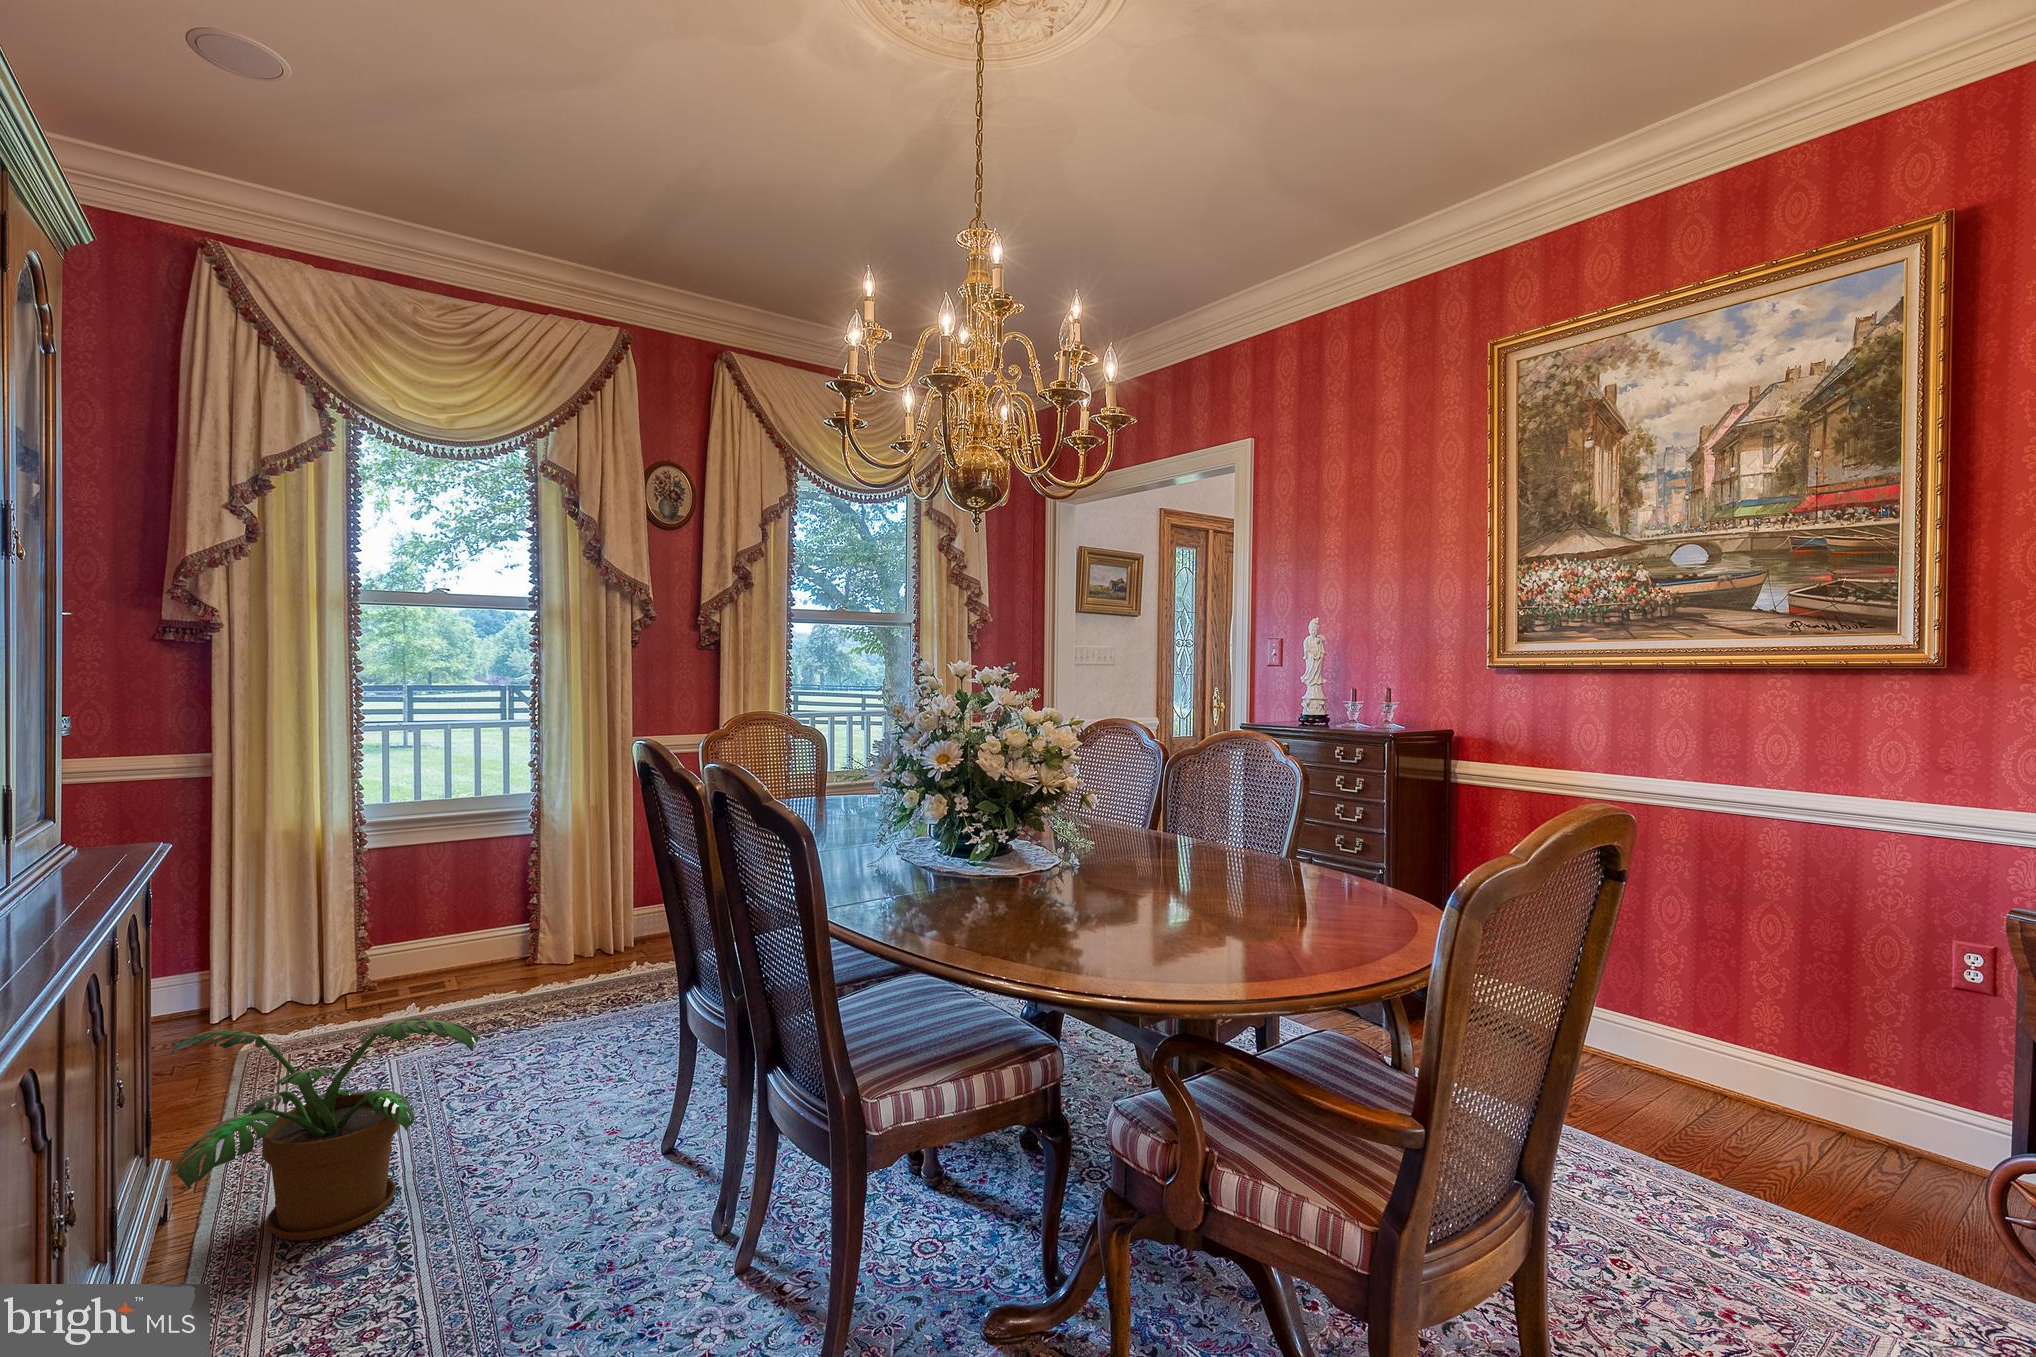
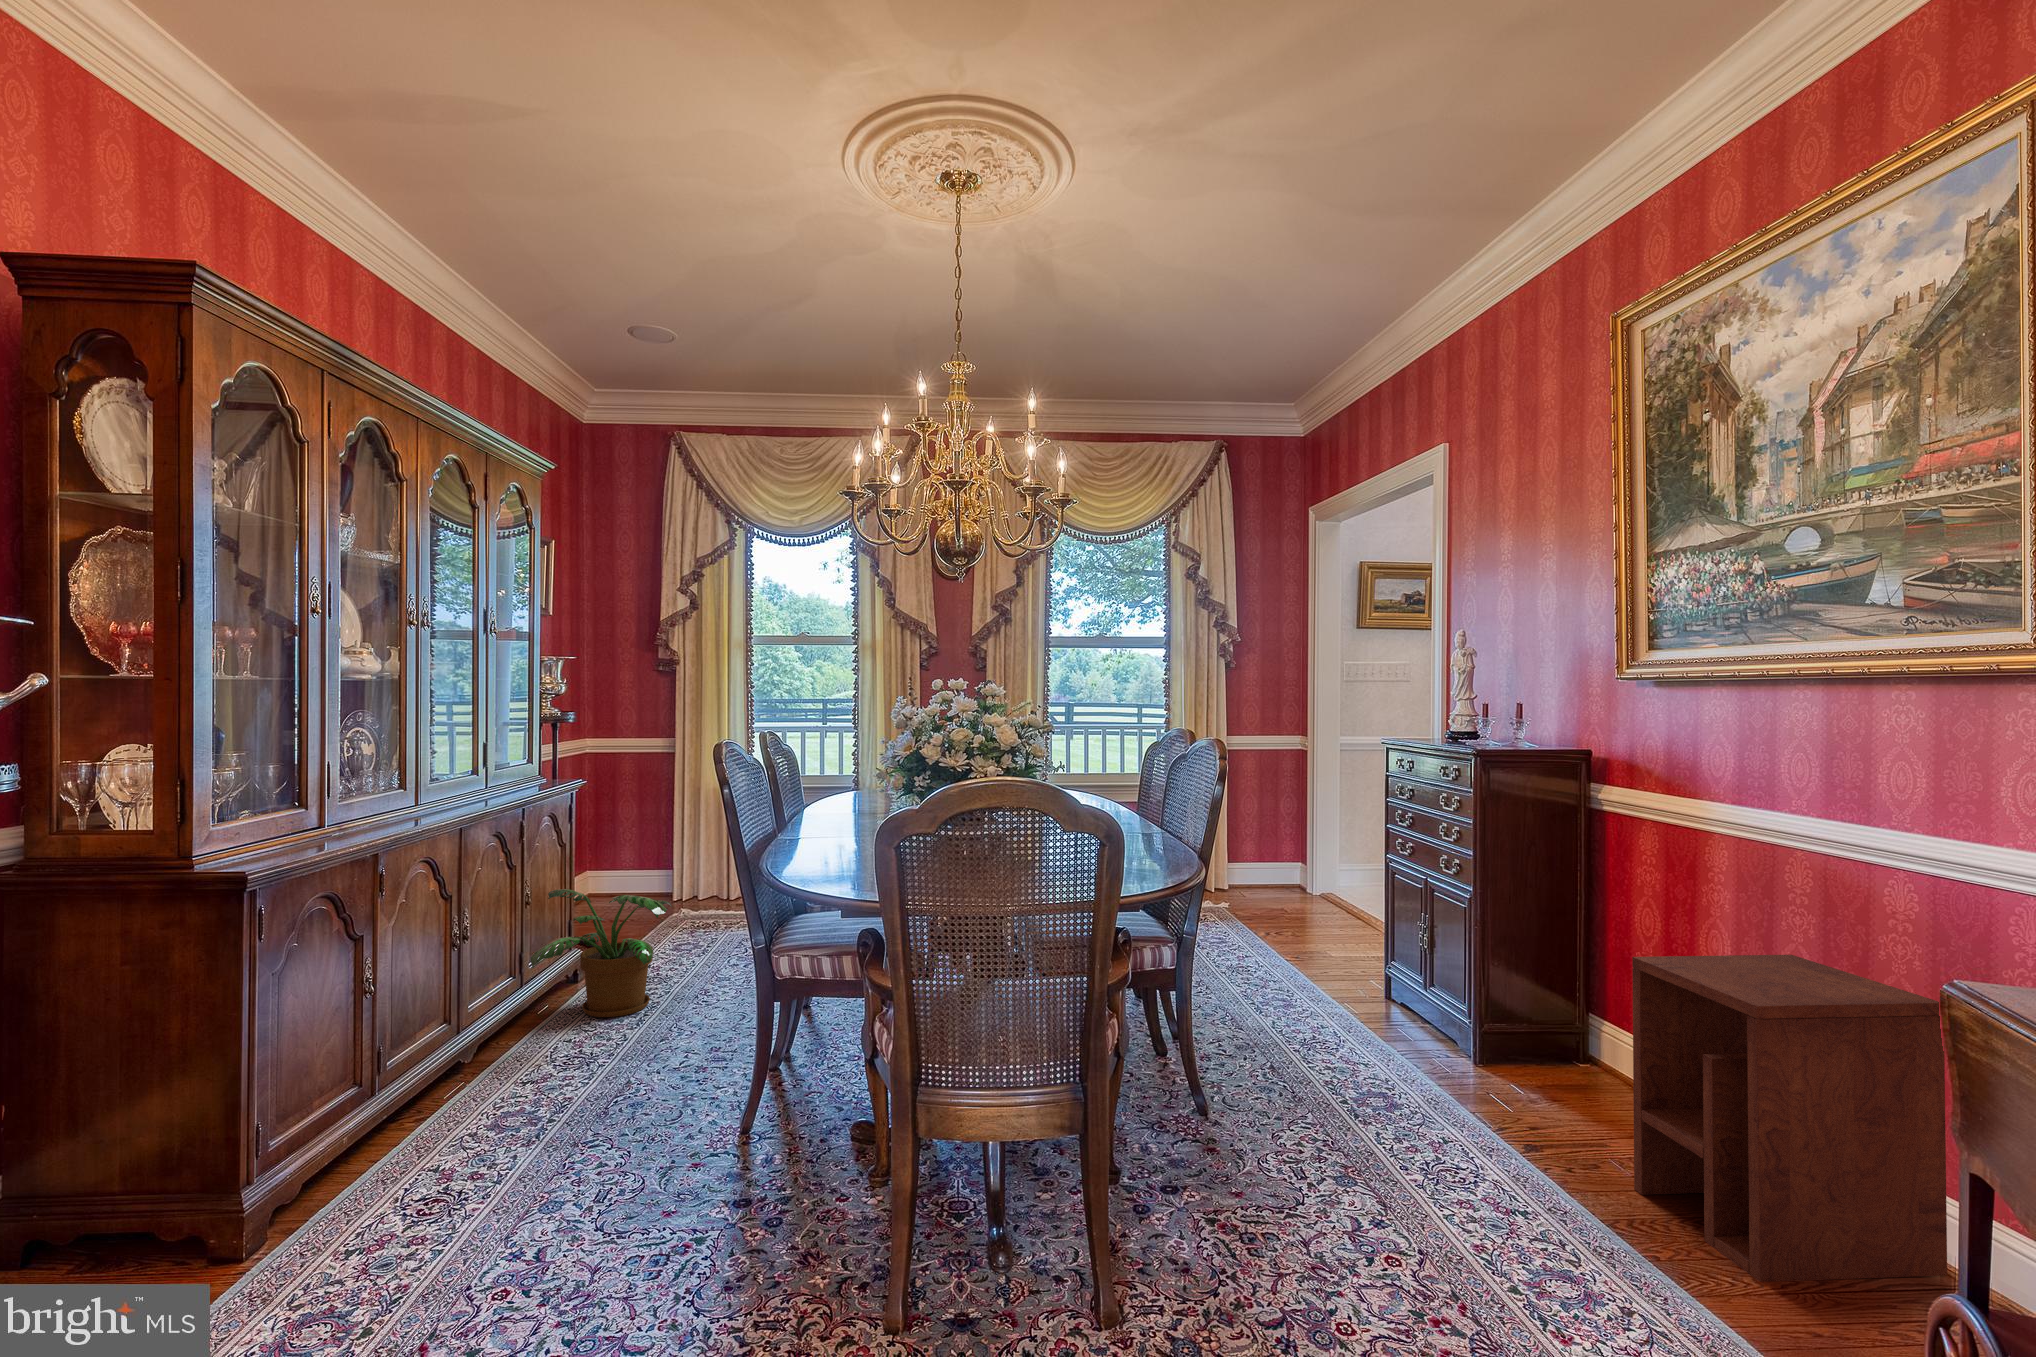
side table: none [1613,894,1827,1172] -> present [1632,955,1947,1282]

